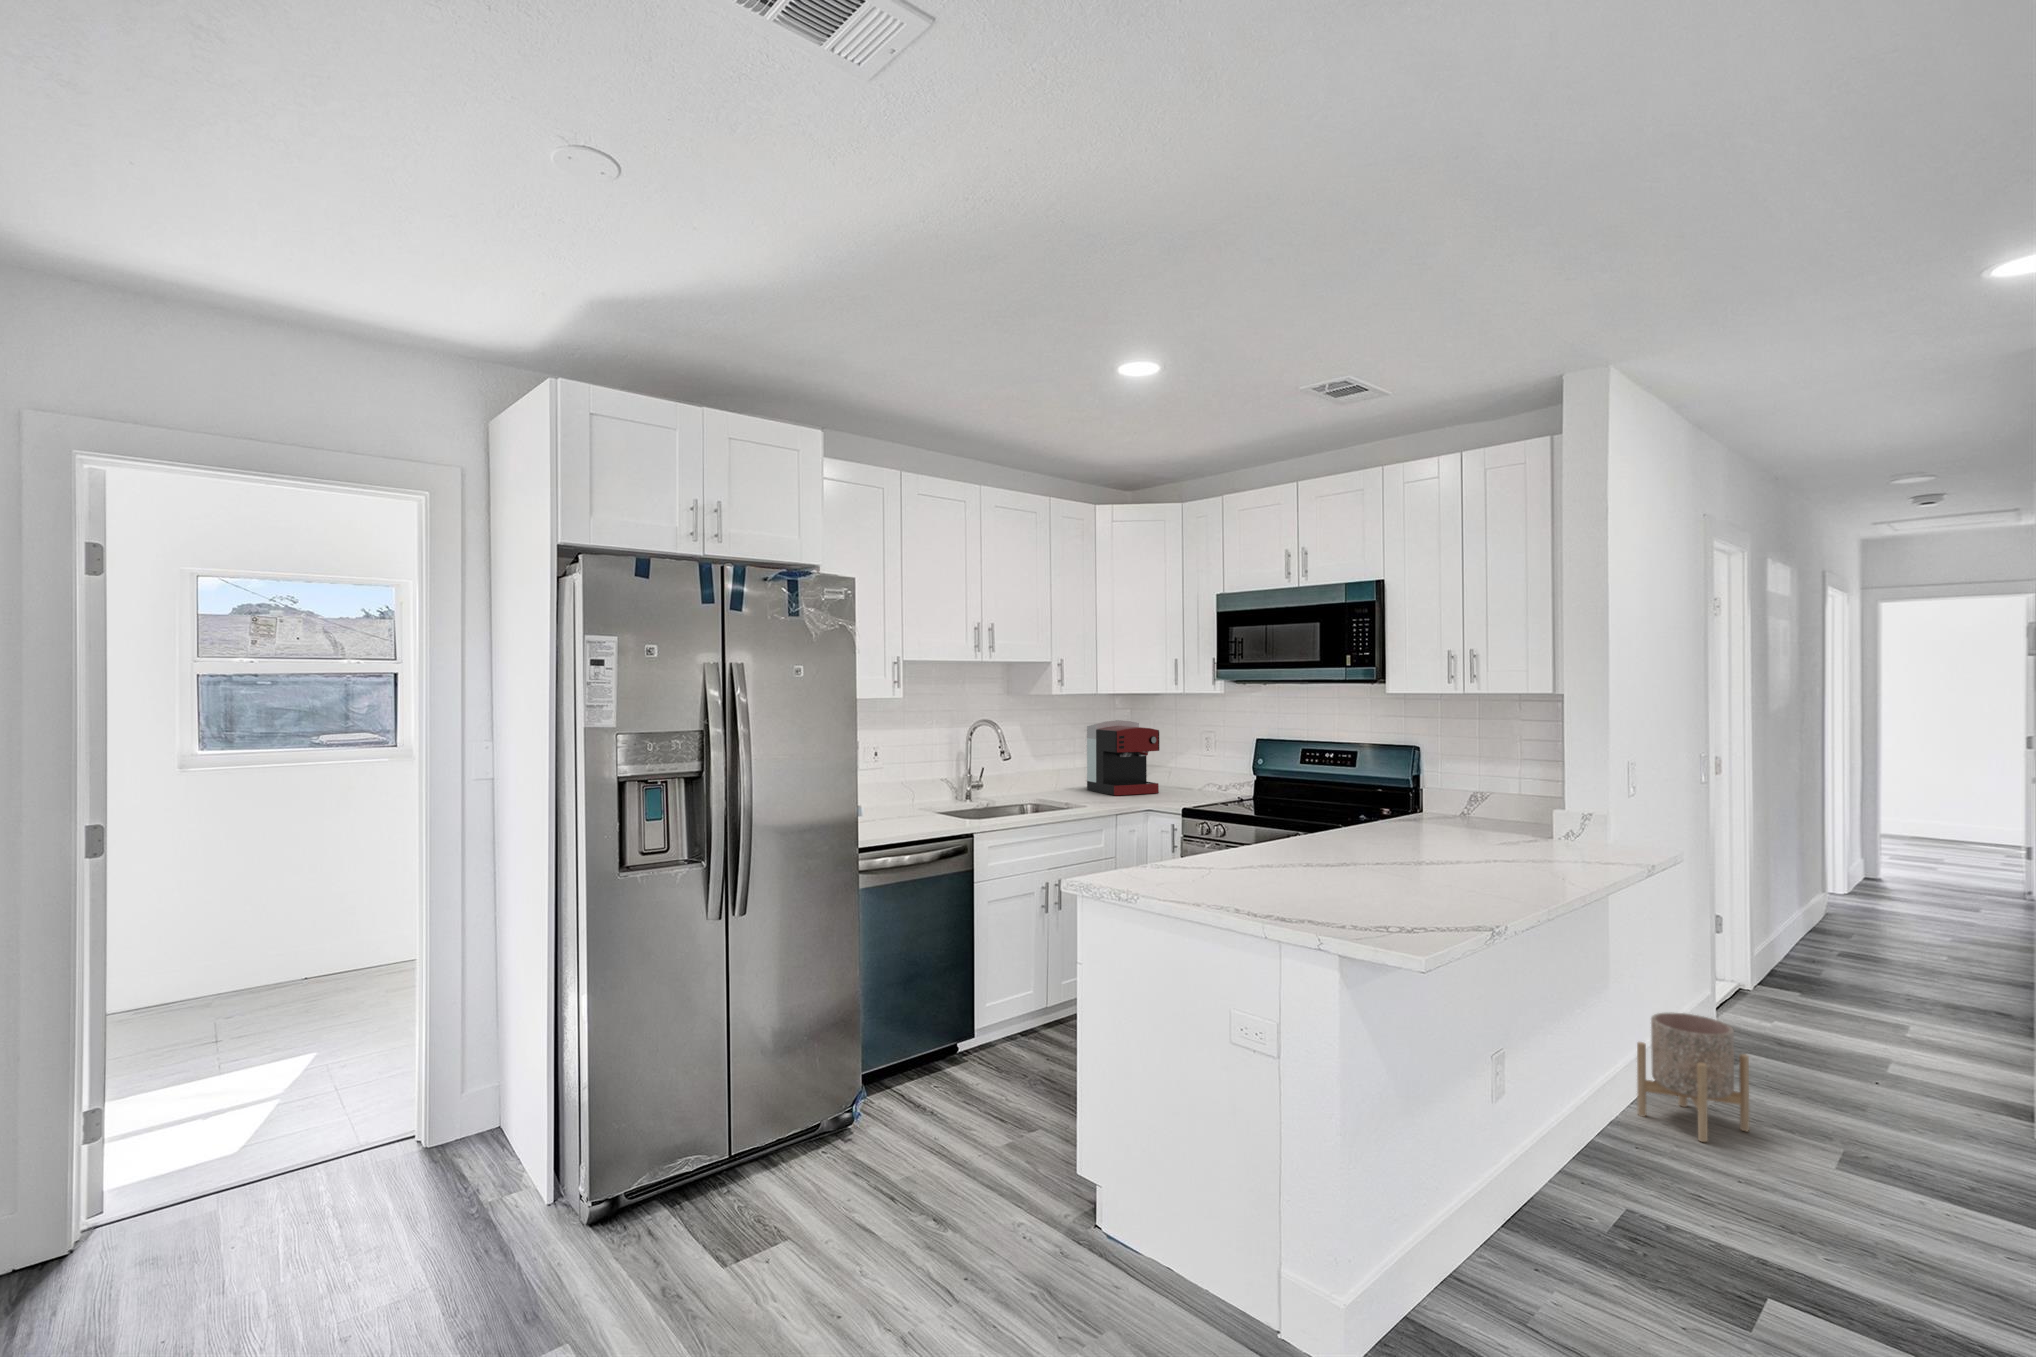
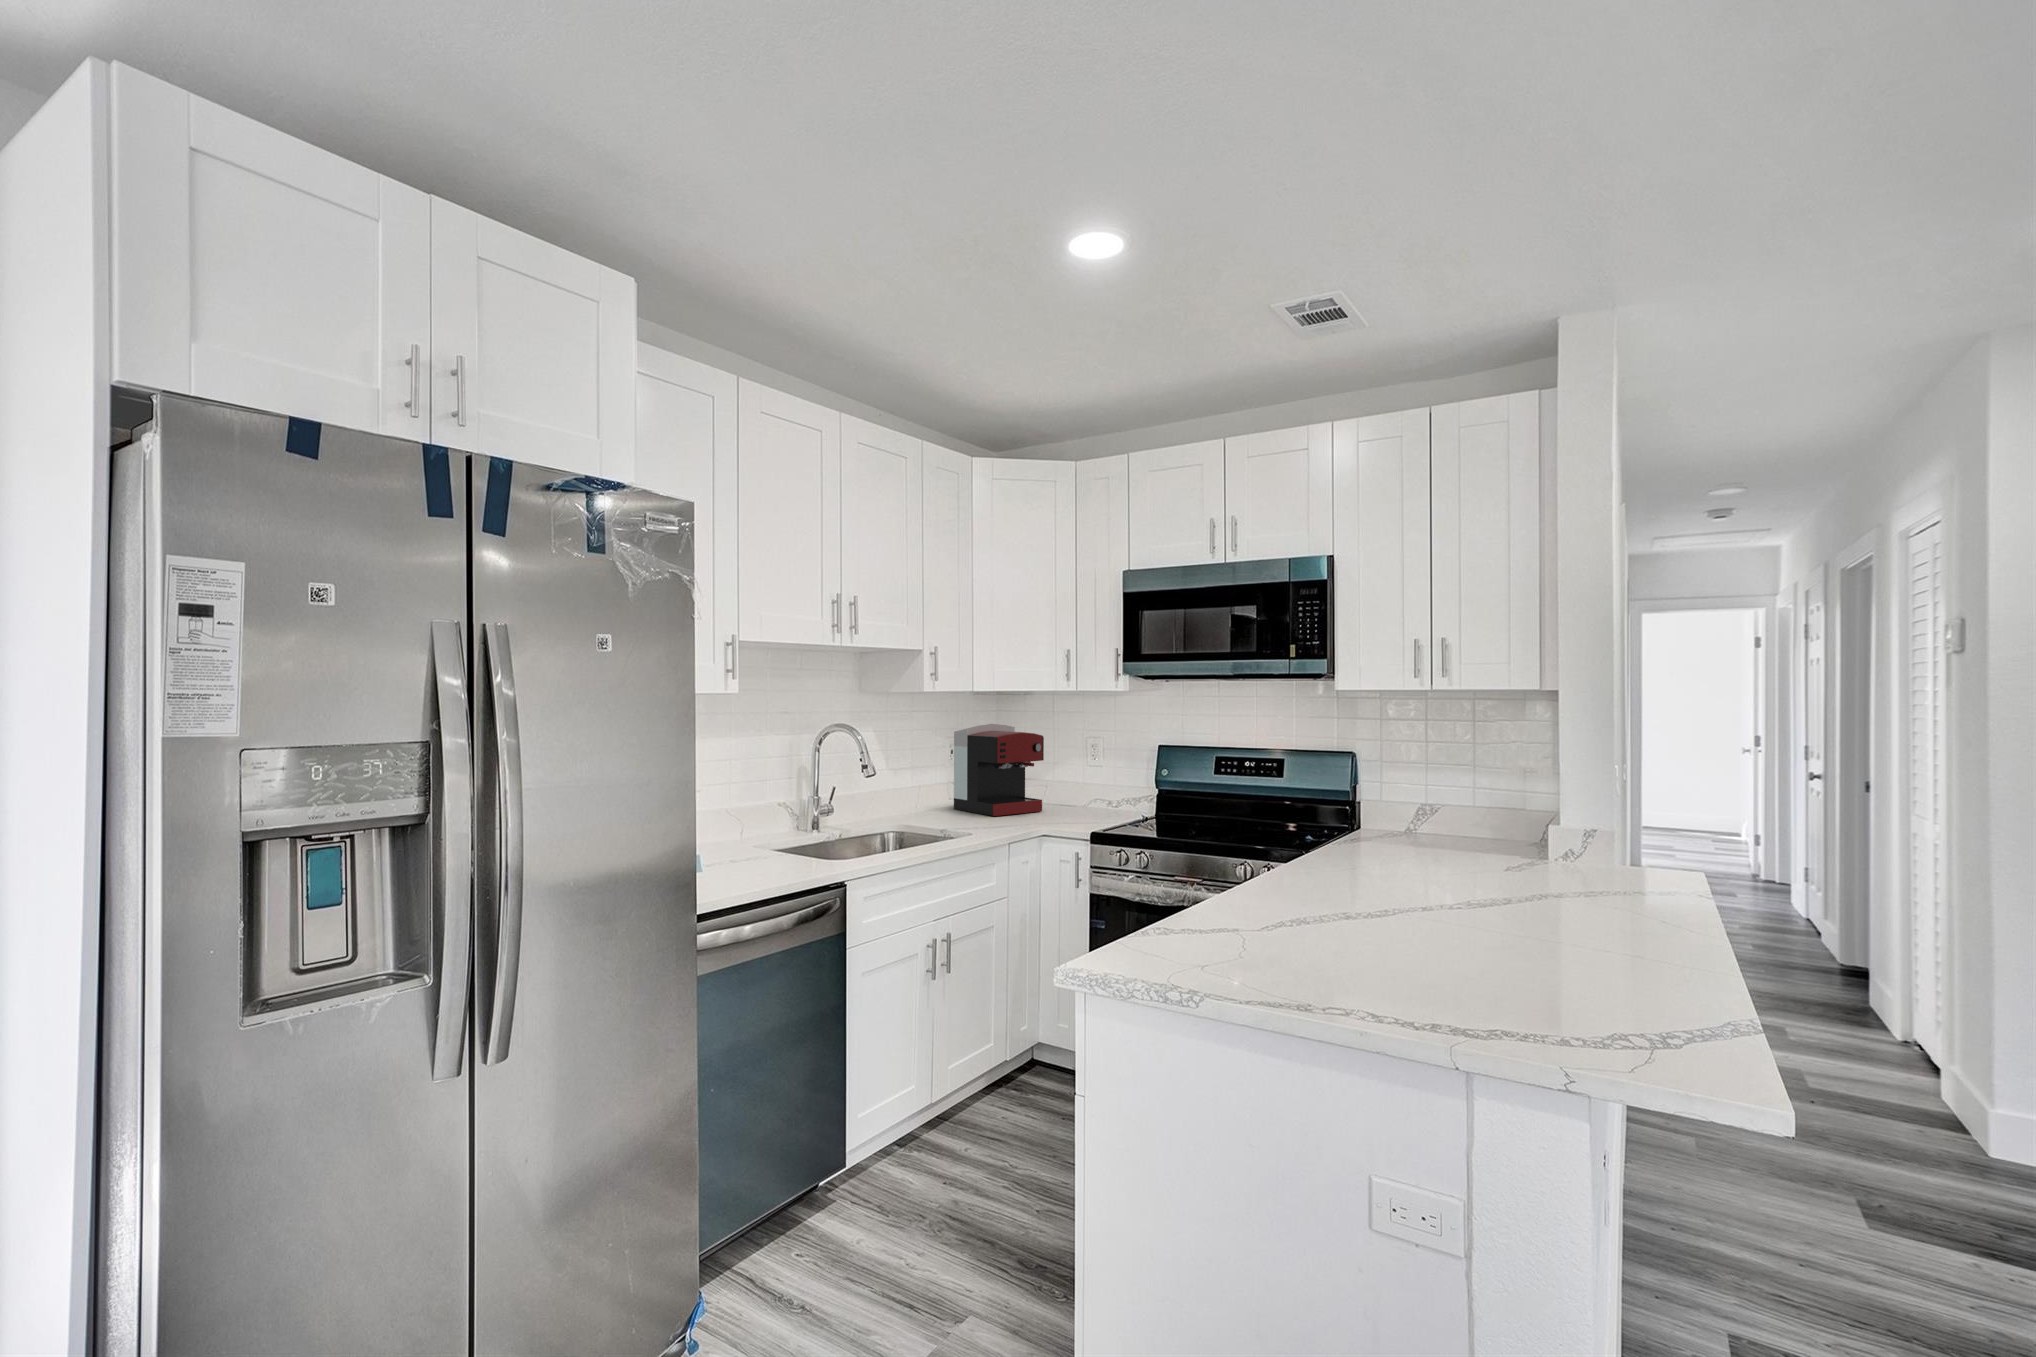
planter: present [1637,1012,1749,1142] -> none [1660,1060,1784,1222]

